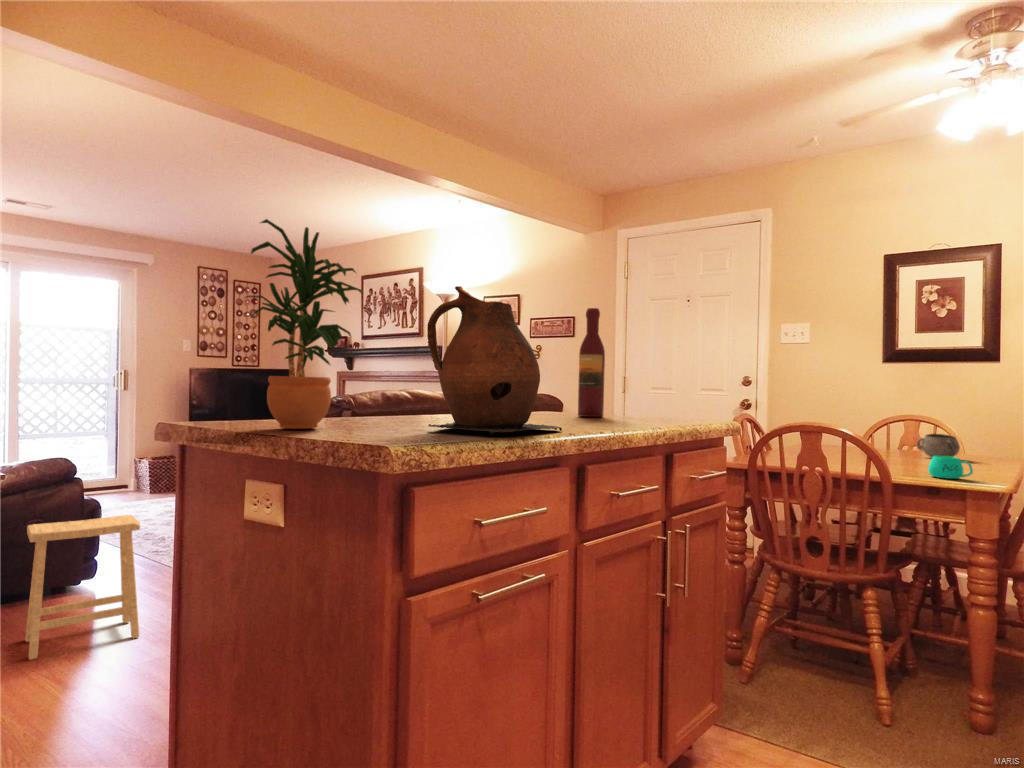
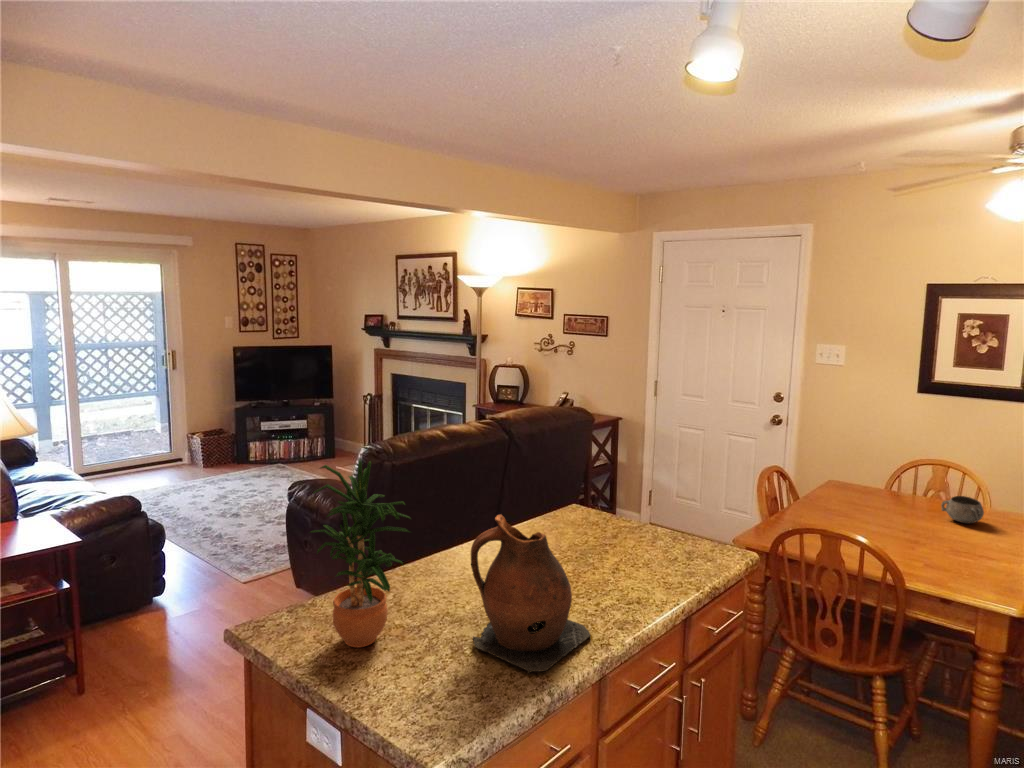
wine bottle: present [578,308,605,417] -> none [607,450,633,553]
mug: present [928,456,973,479] -> none [943,560,986,587]
footstool: present [25,515,140,660] -> none [114,561,218,699]

